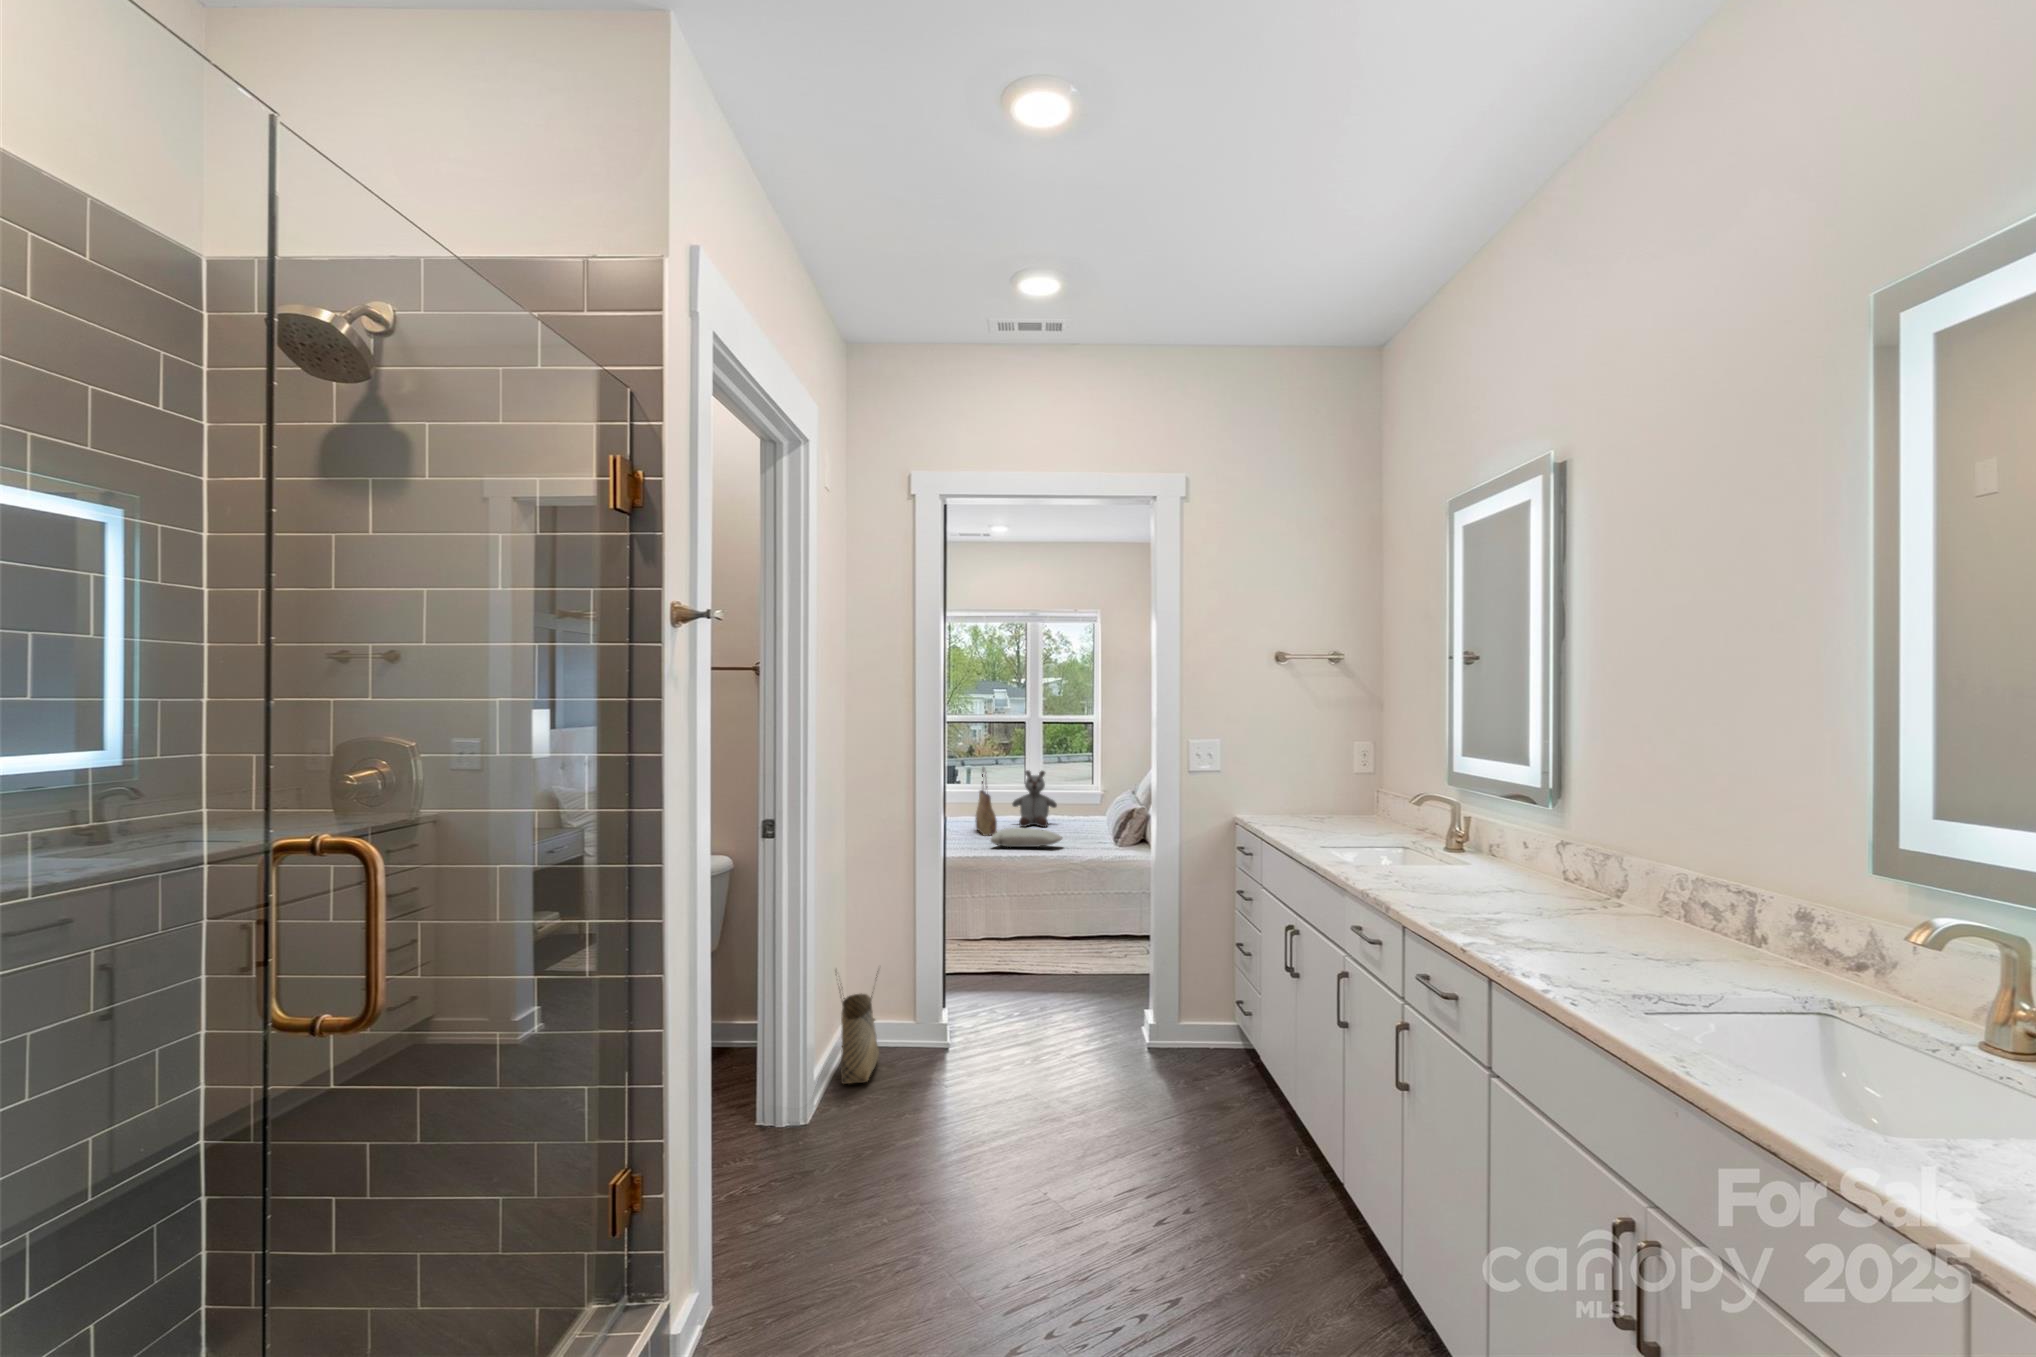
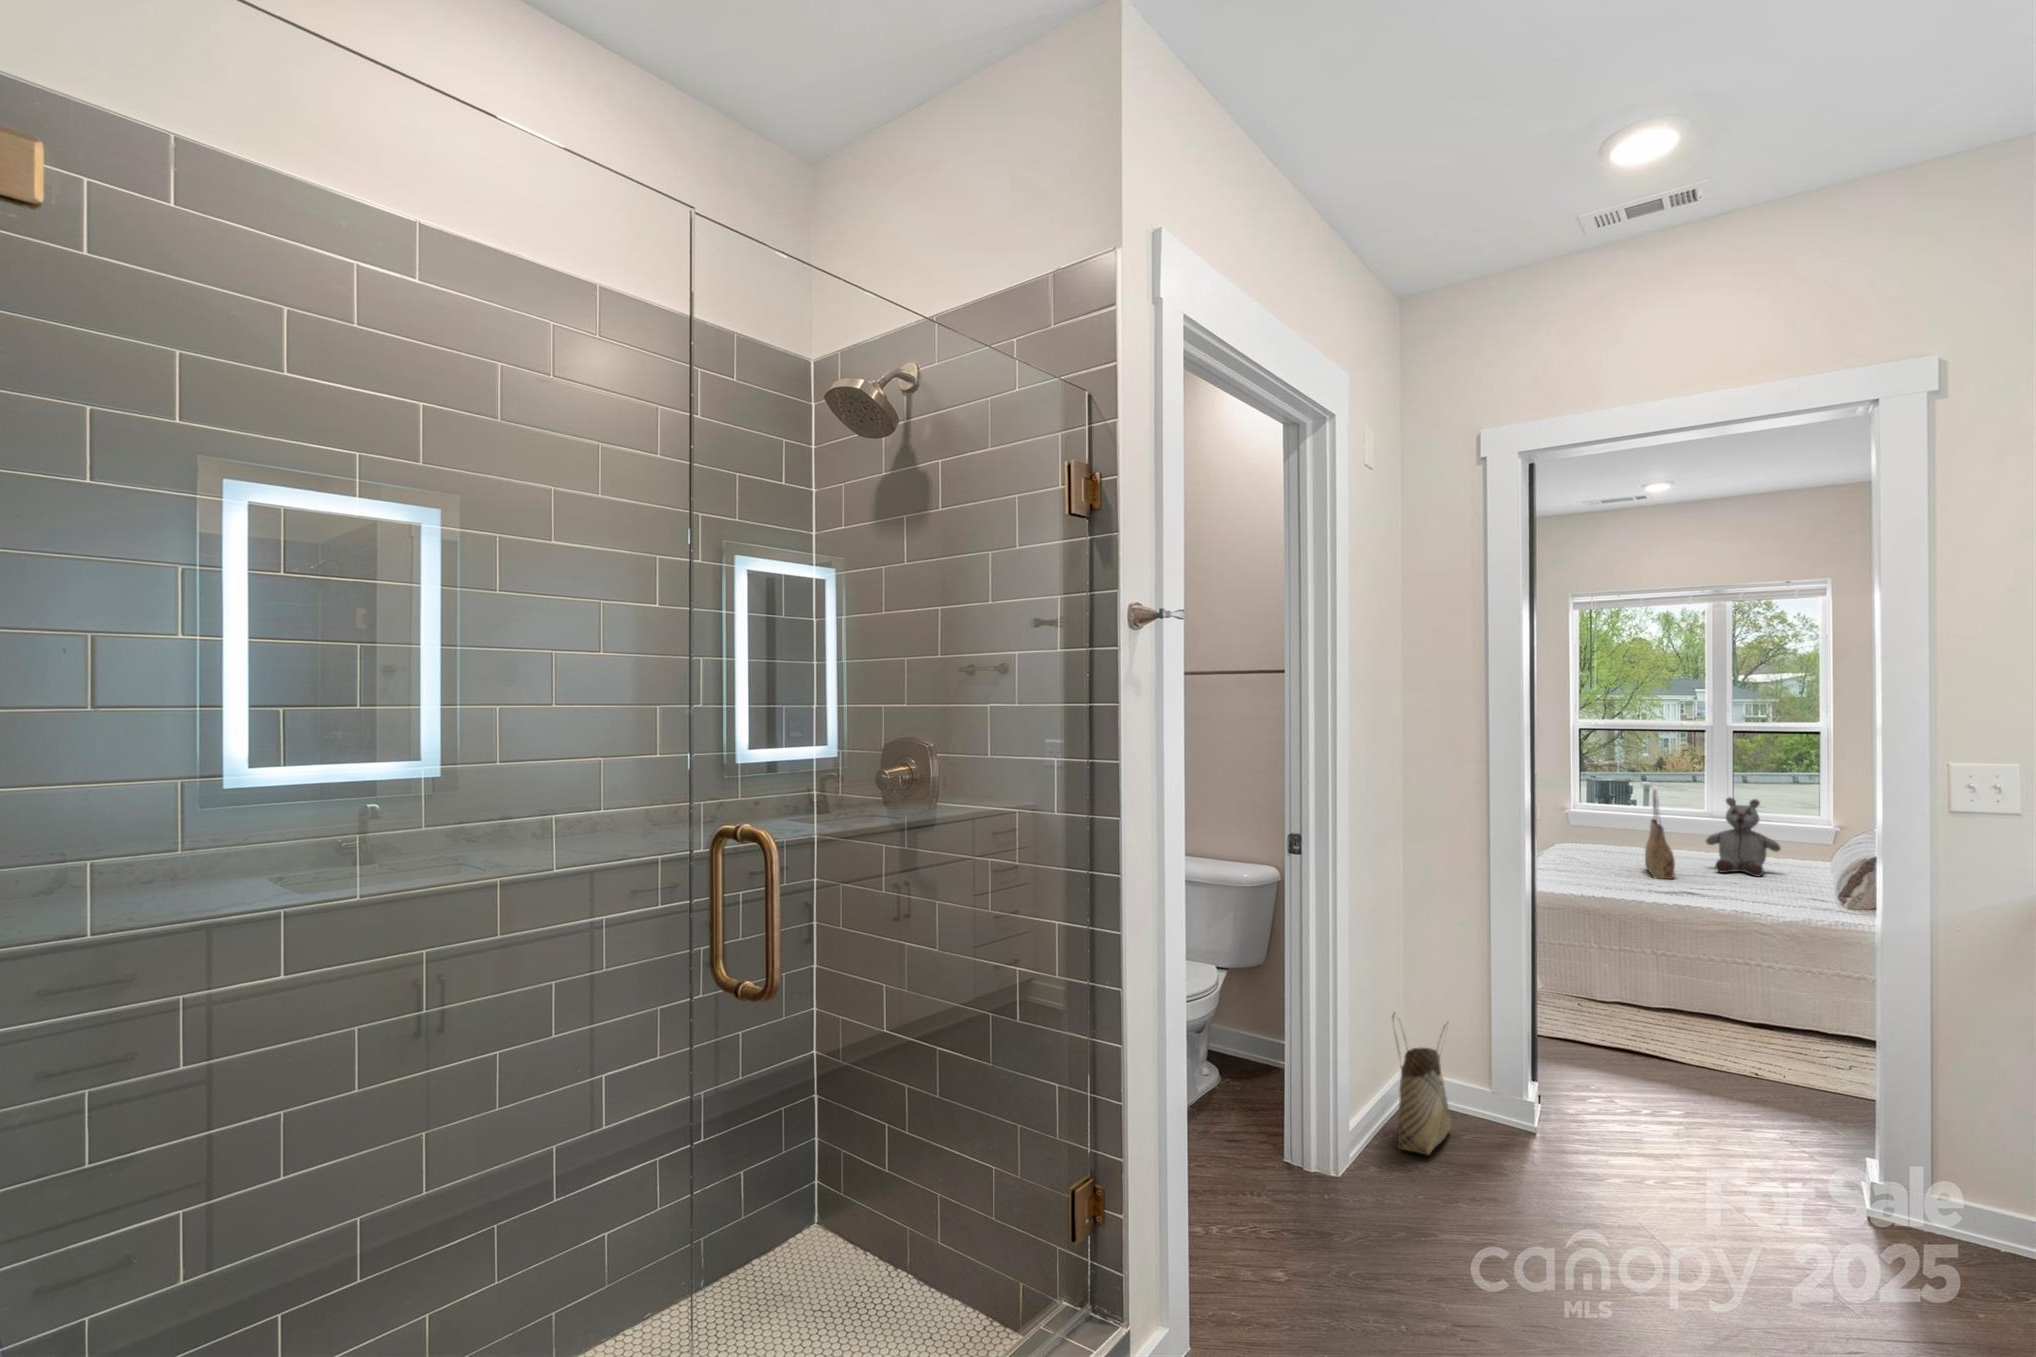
pillow: present [991,828,1062,847] -> none [1655,872,1774,902]

